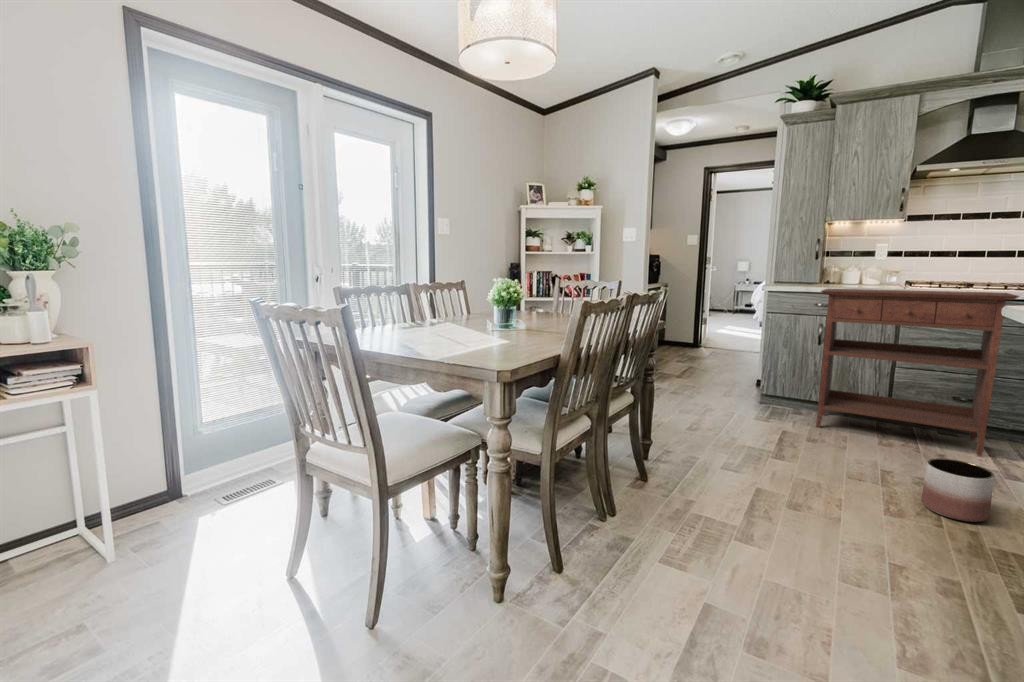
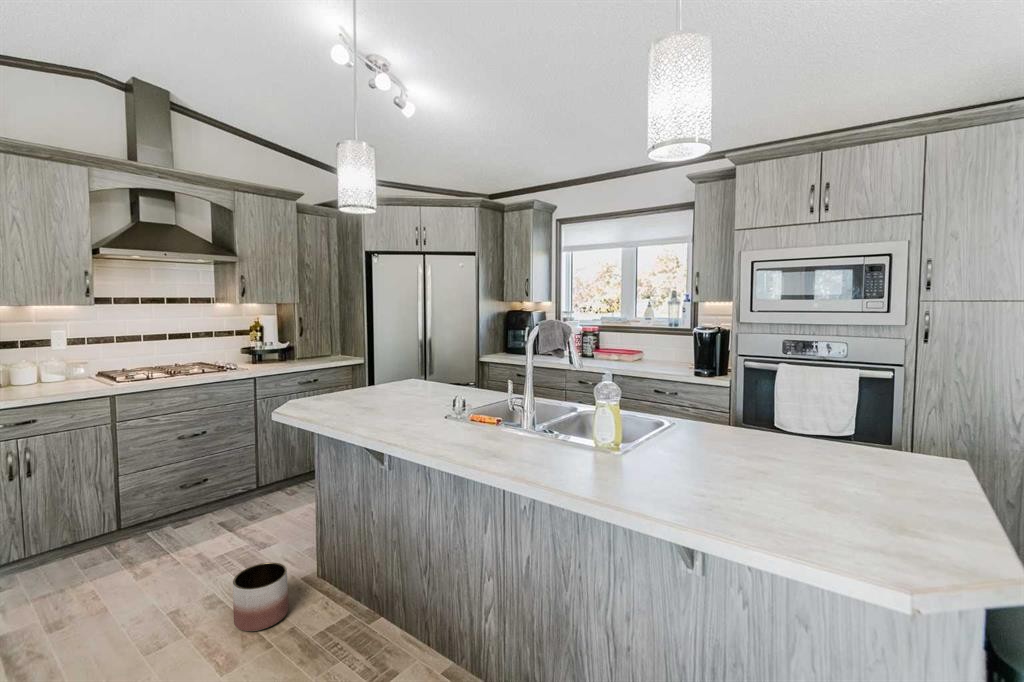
console table: present [816,289,1019,456] -> none [10,381,233,598]

